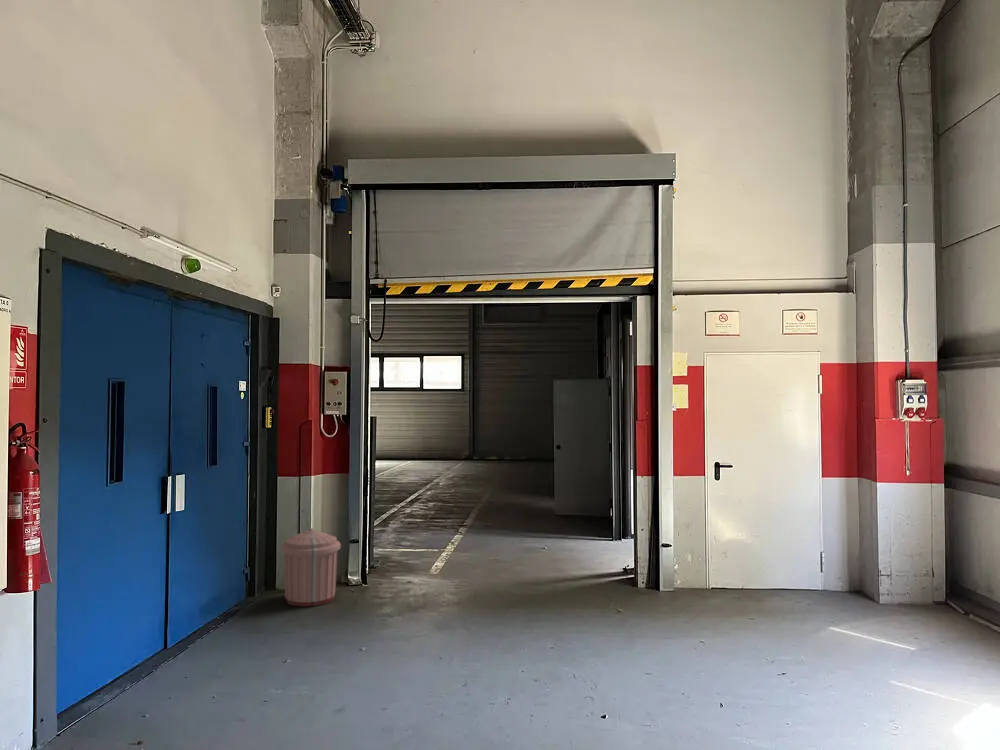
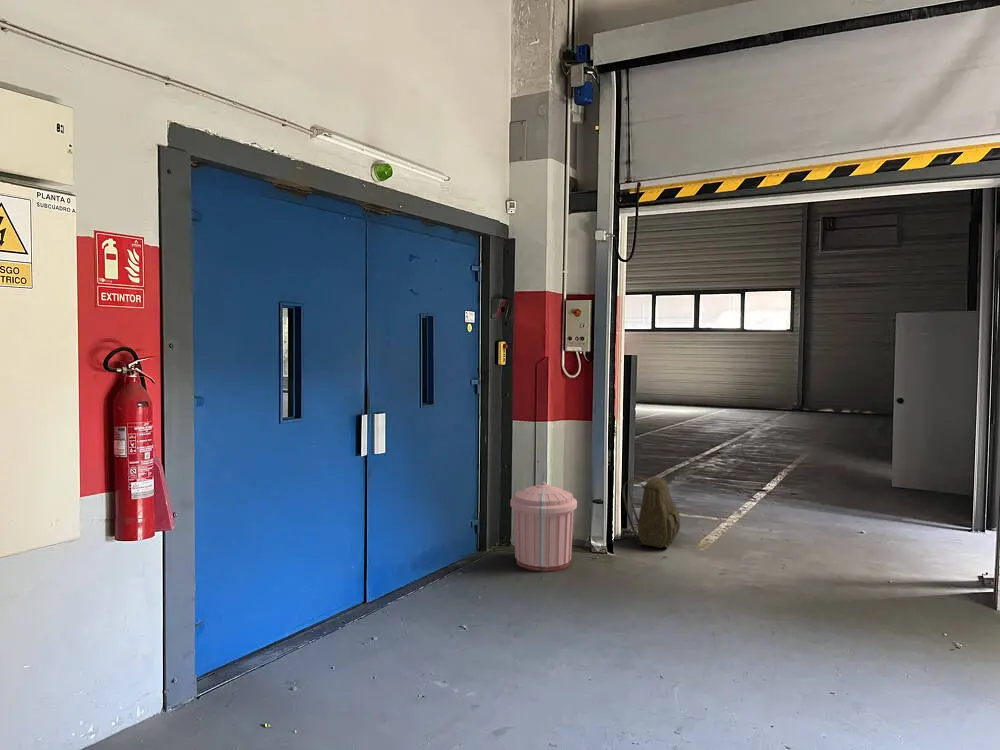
backpack: none [370,518,416,577] -> present [623,477,680,548]

